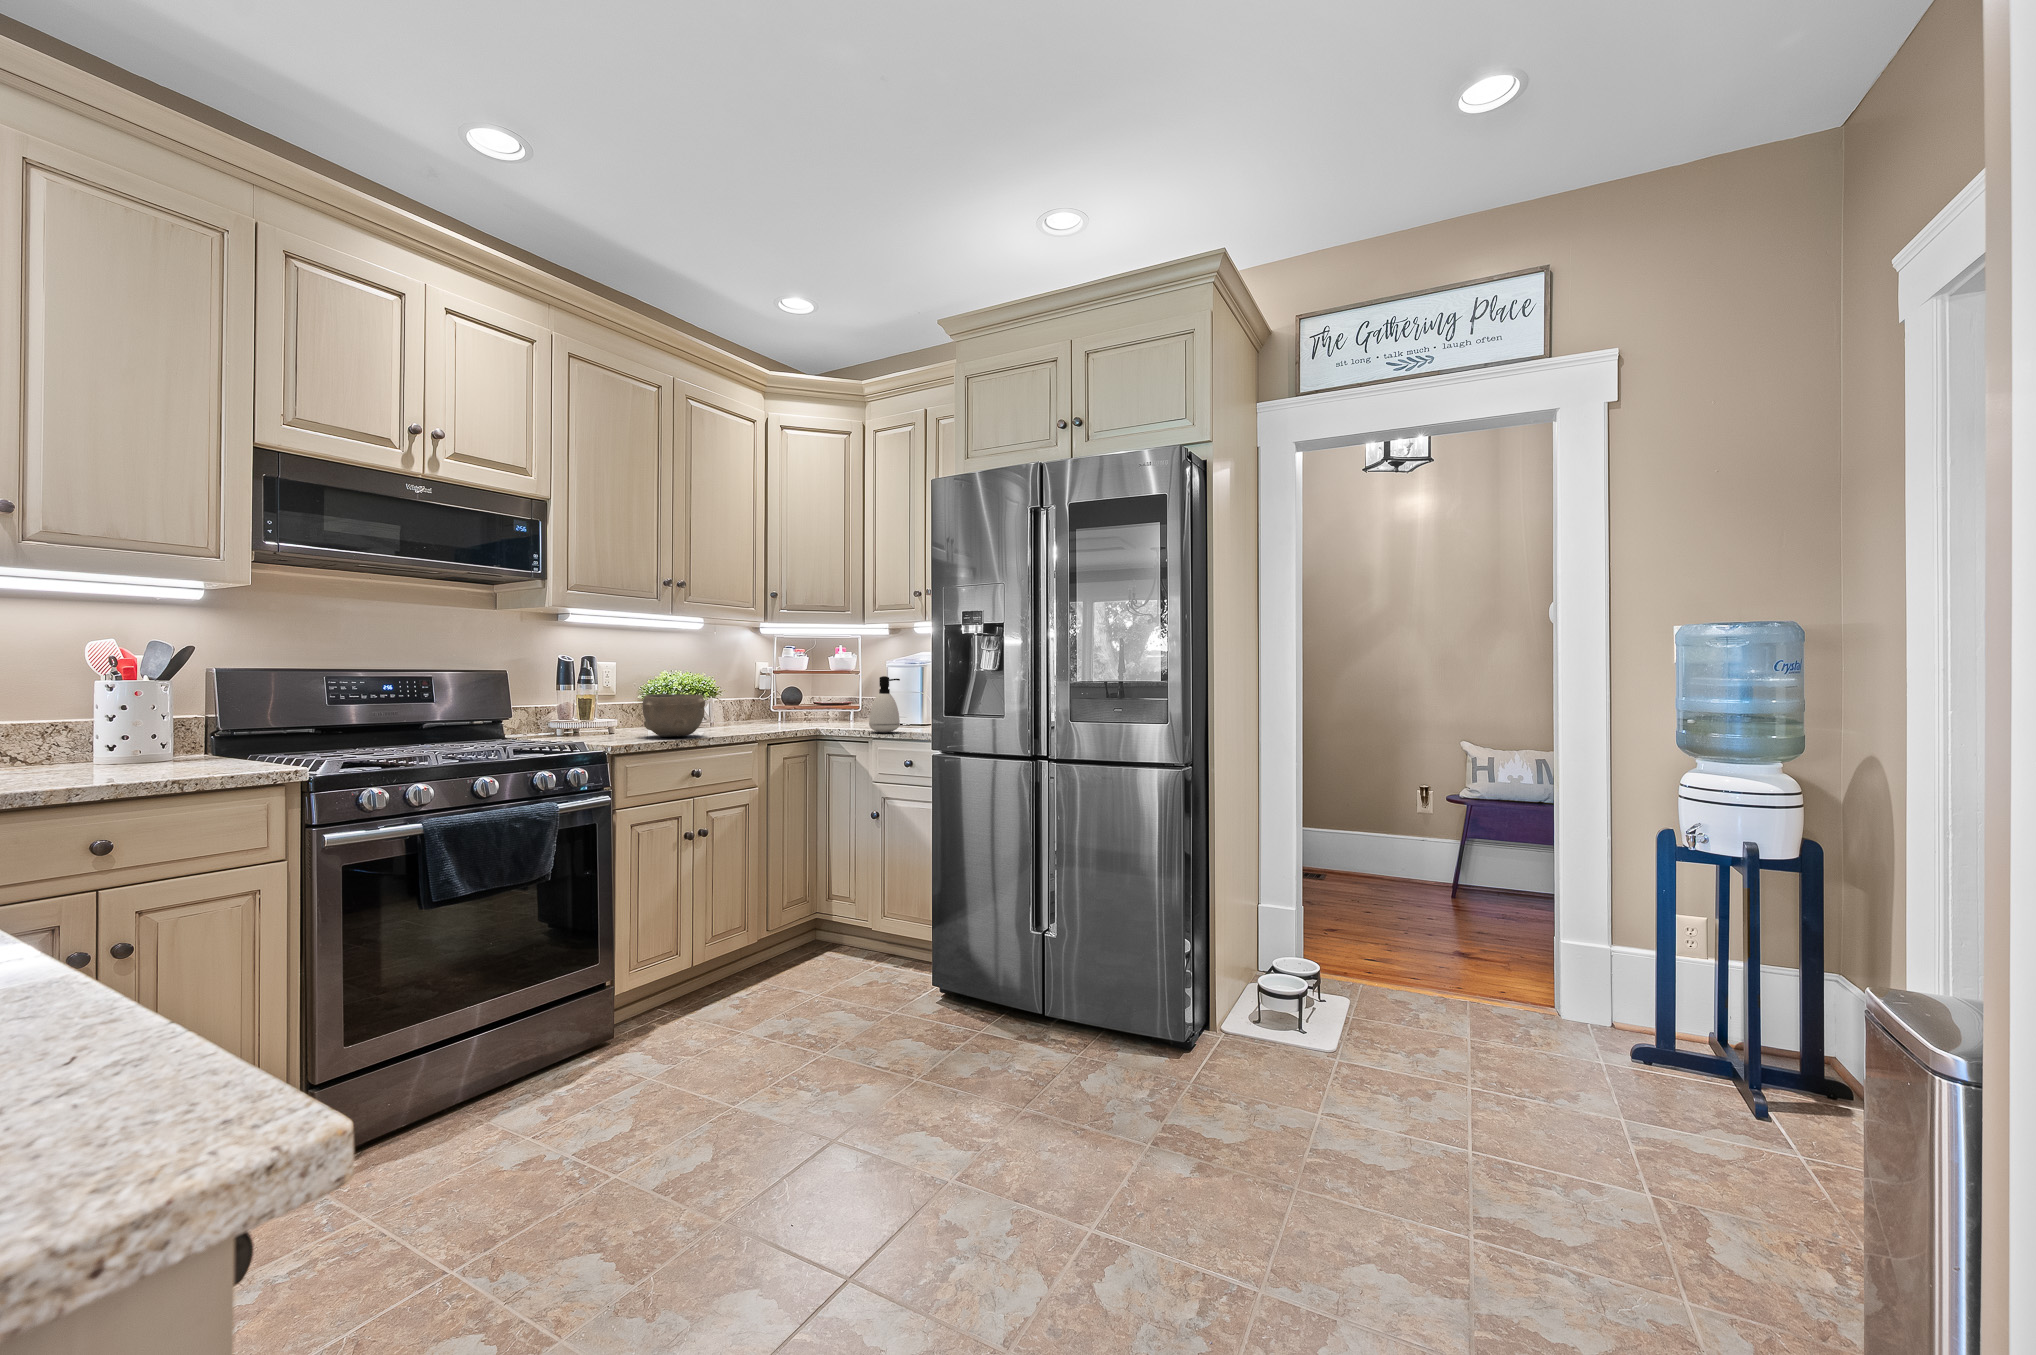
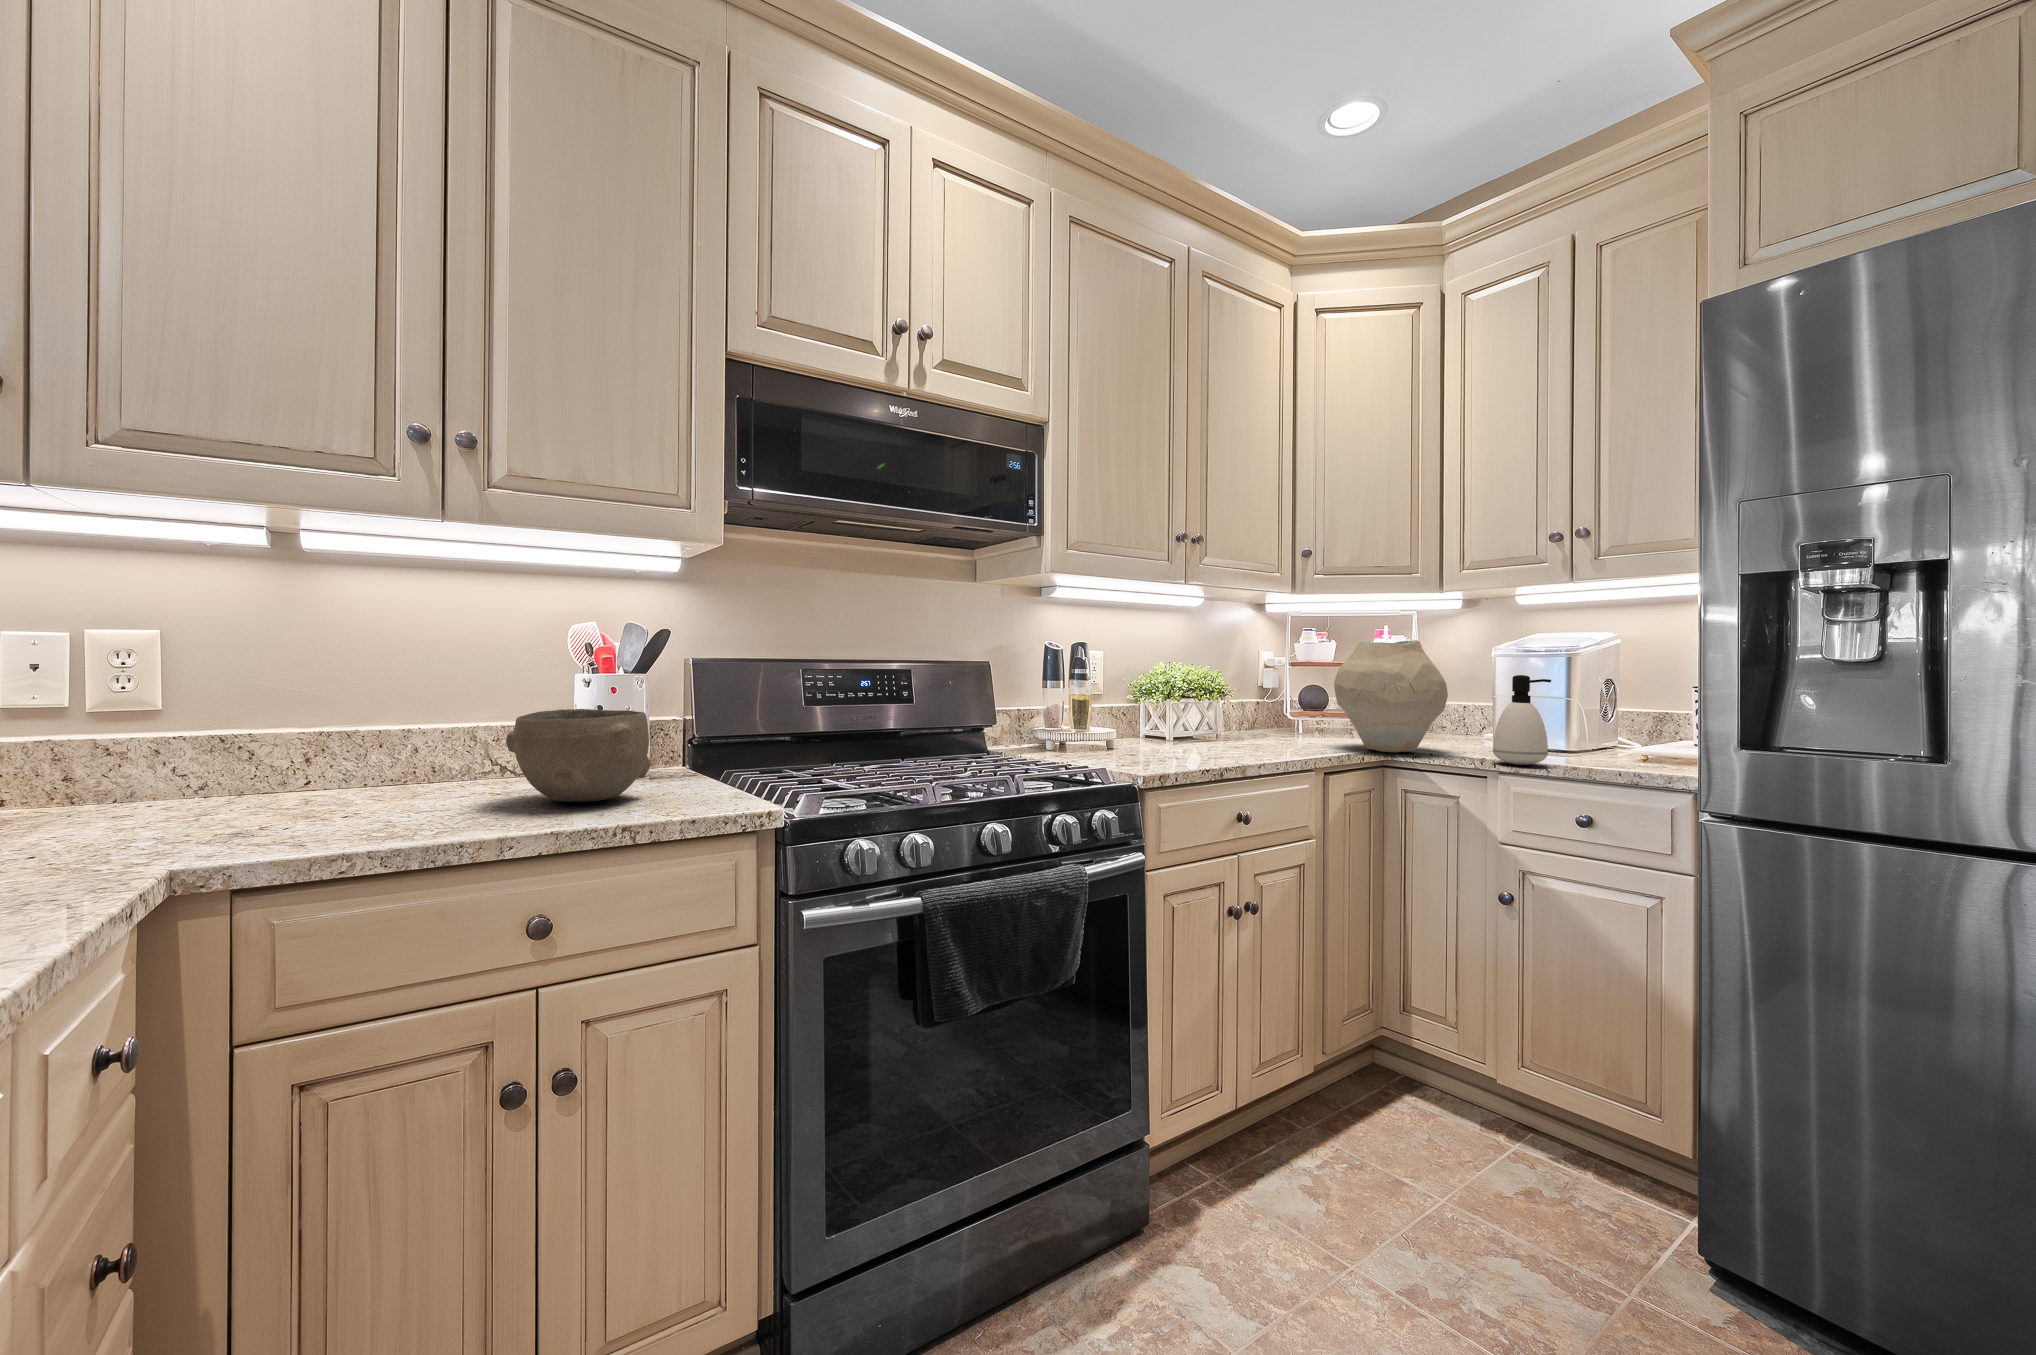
vase: none [778,655,851,729] -> present [1334,640,1448,752]
bowl: present [643,694,705,737] -> present [506,709,651,802]

